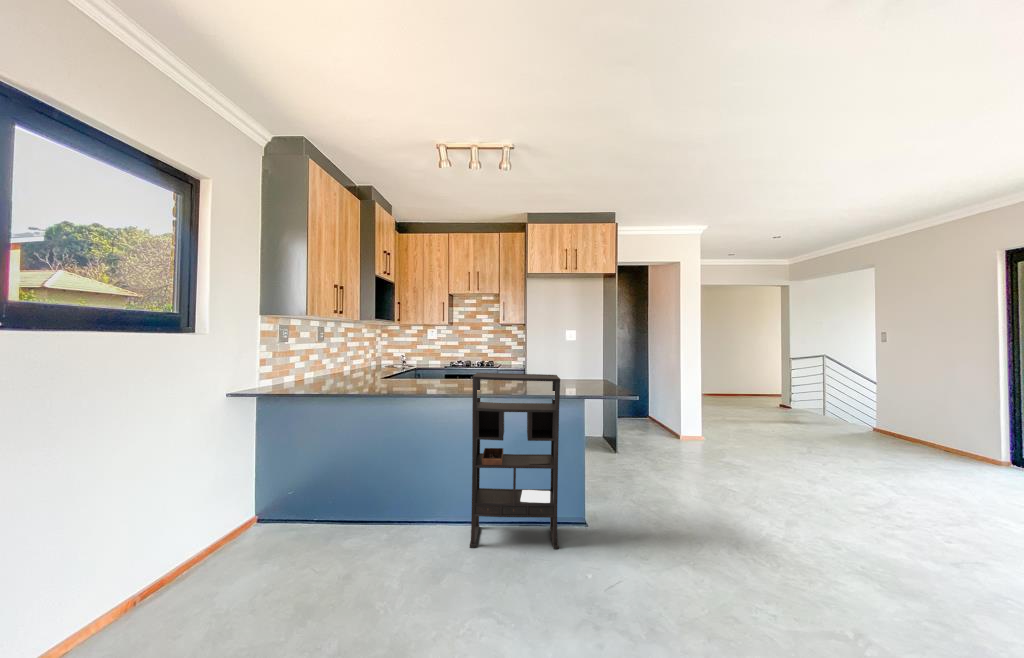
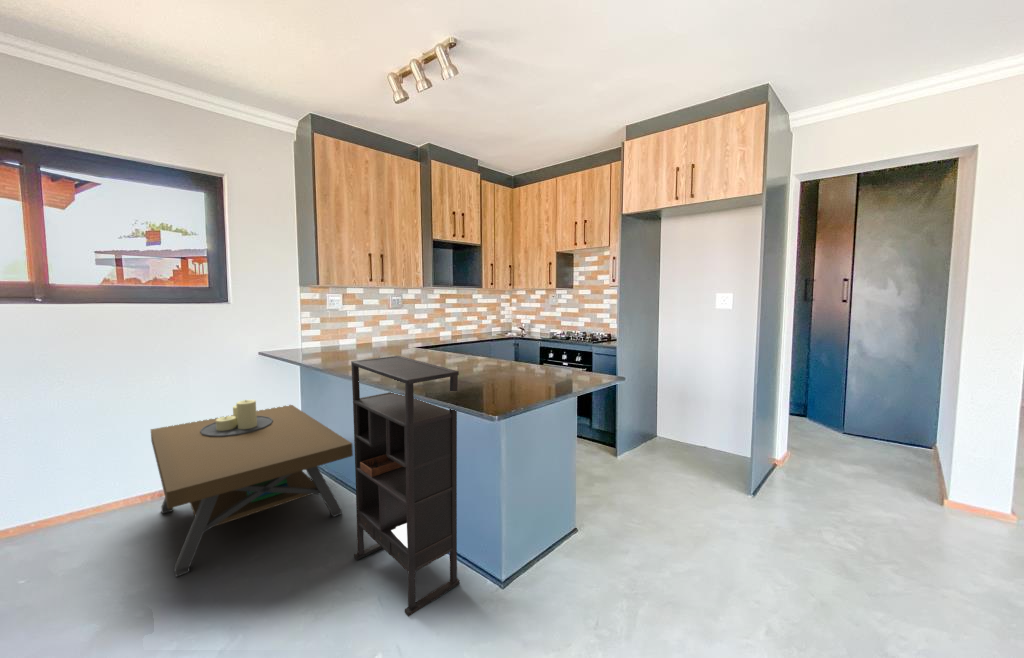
coffee table: none [130,444,426,624] -> present [151,400,353,577]

